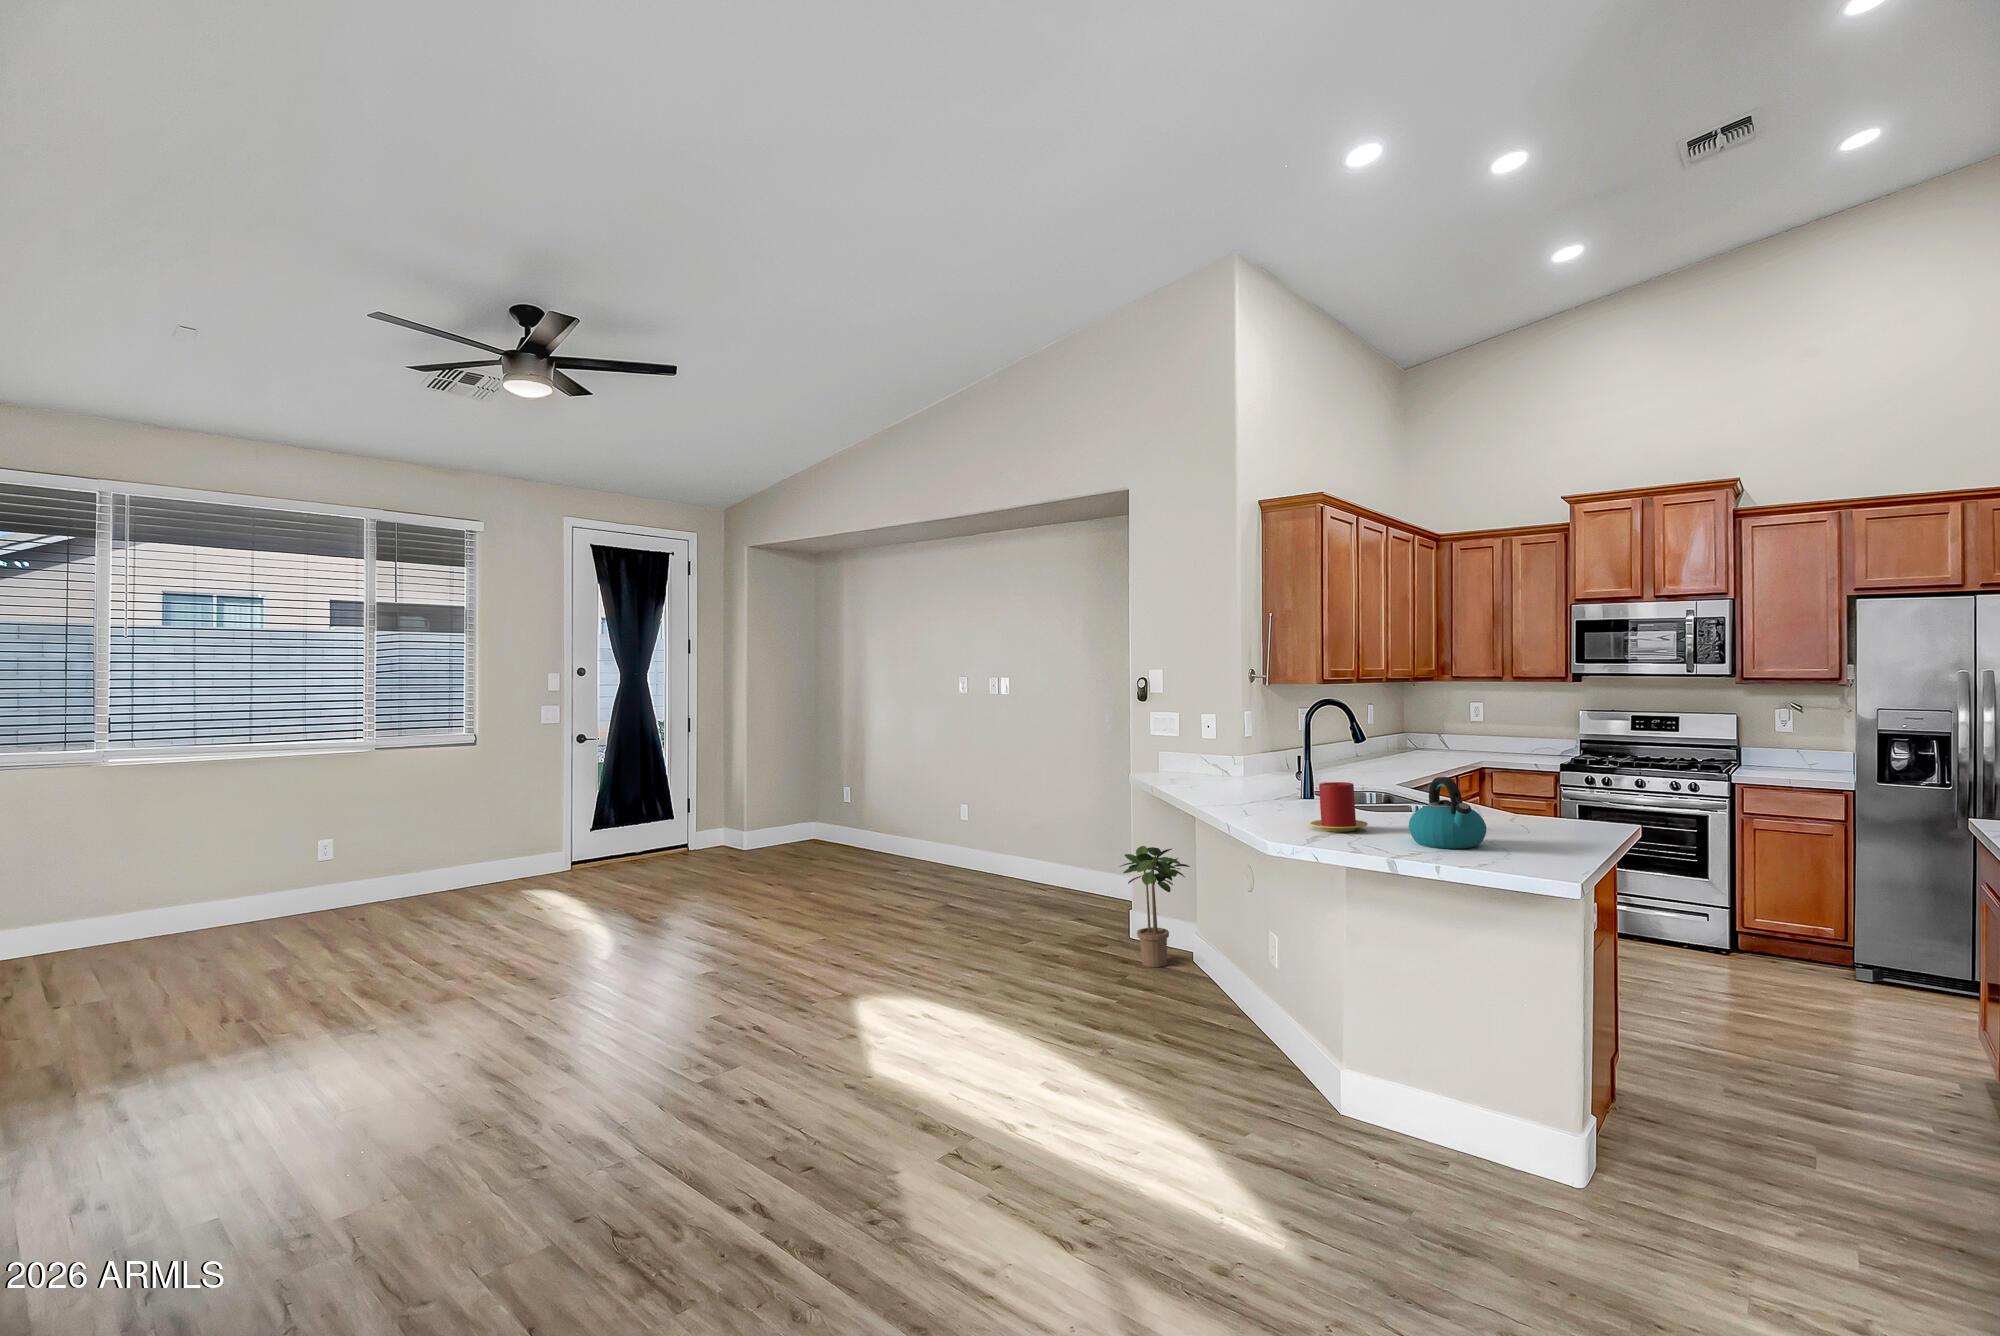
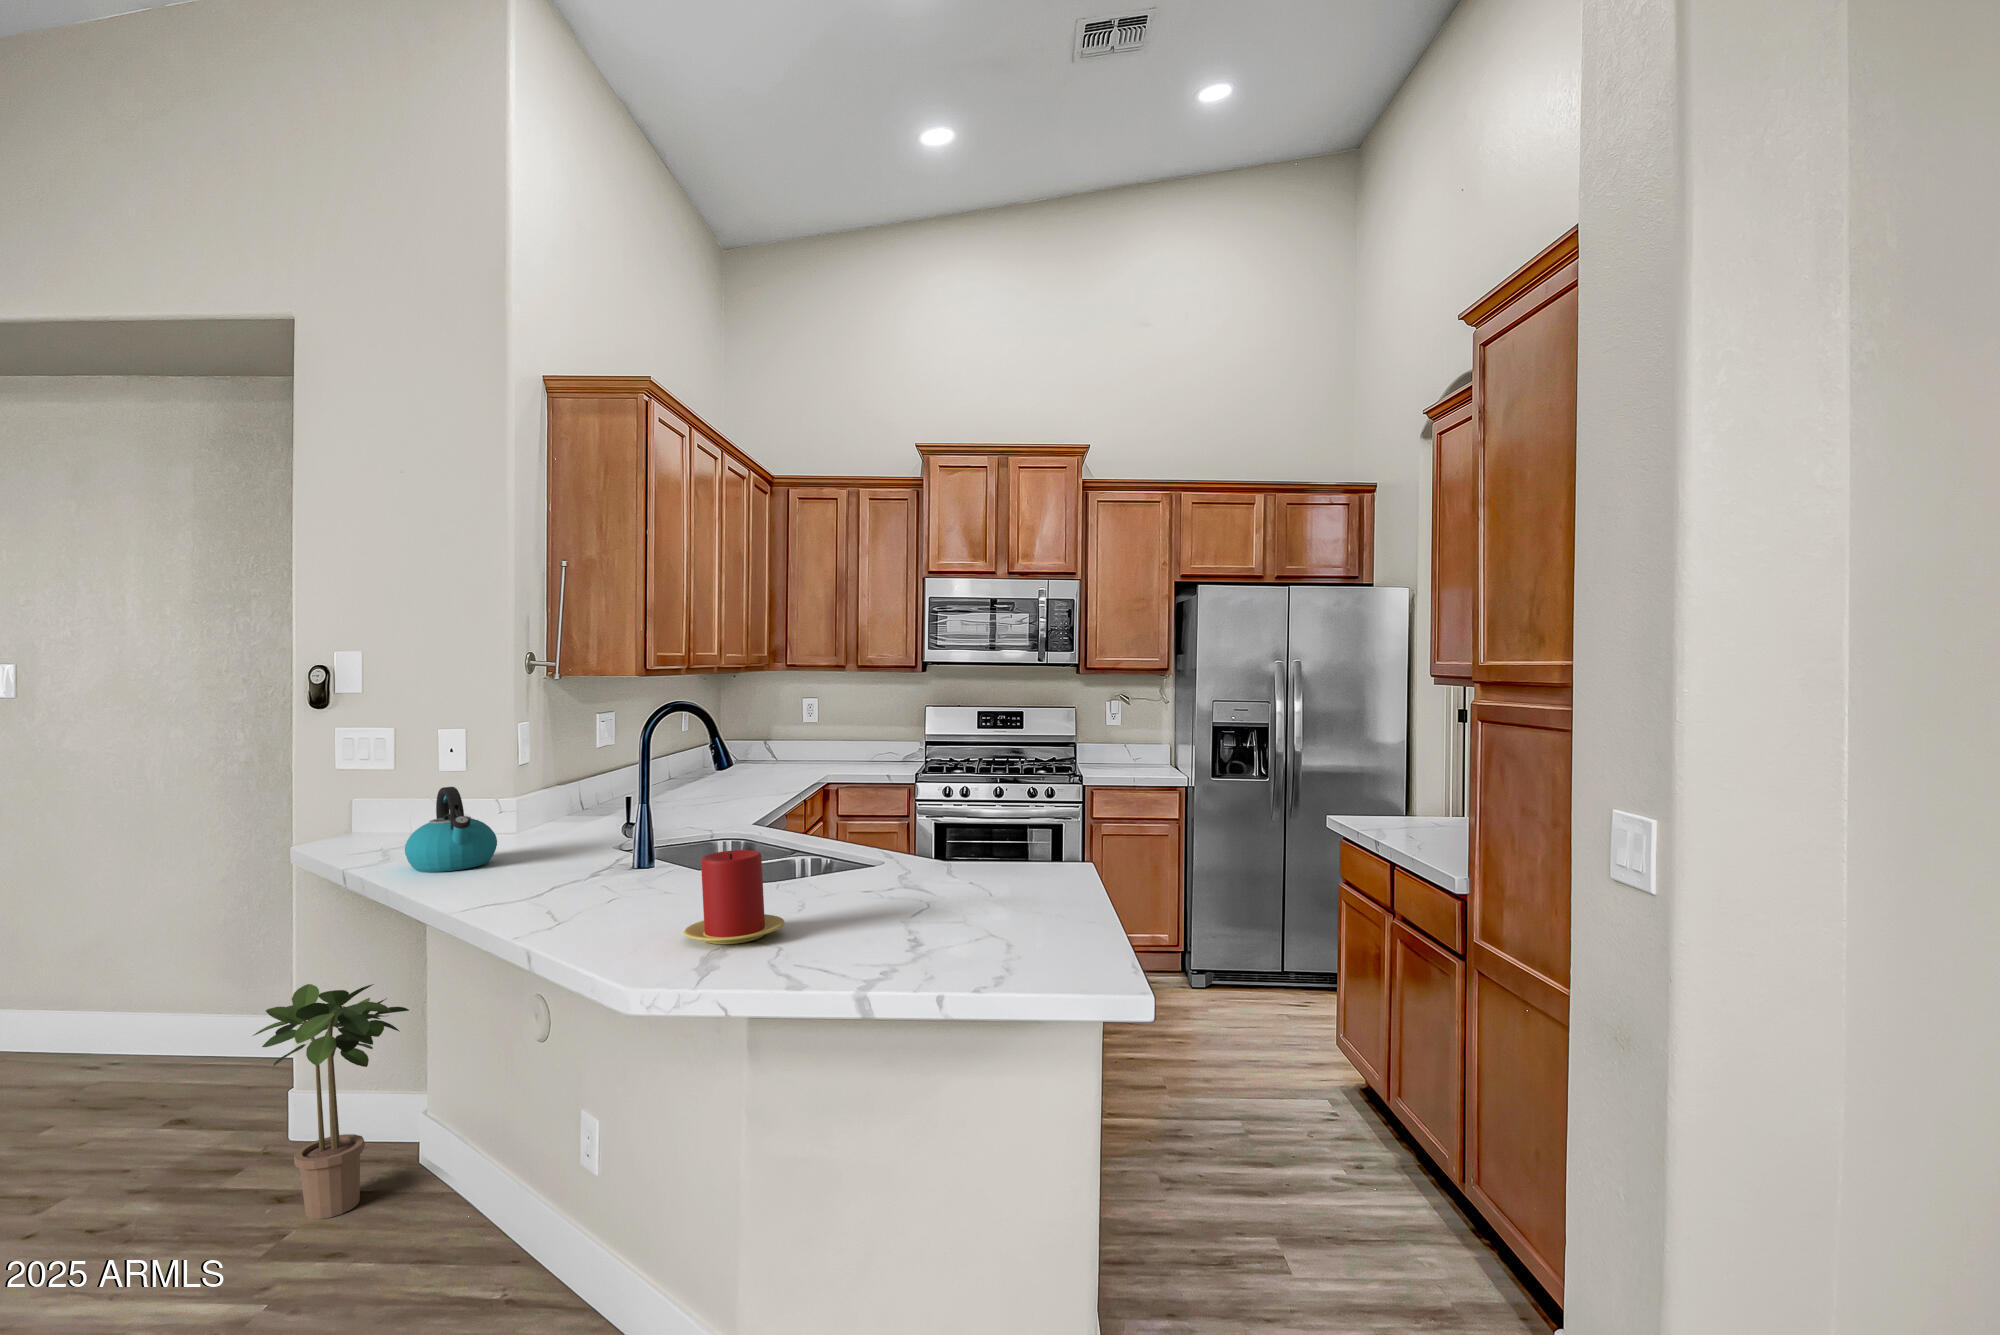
kettle: present [1409,777,1486,849] -> present [405,787,497,872]

